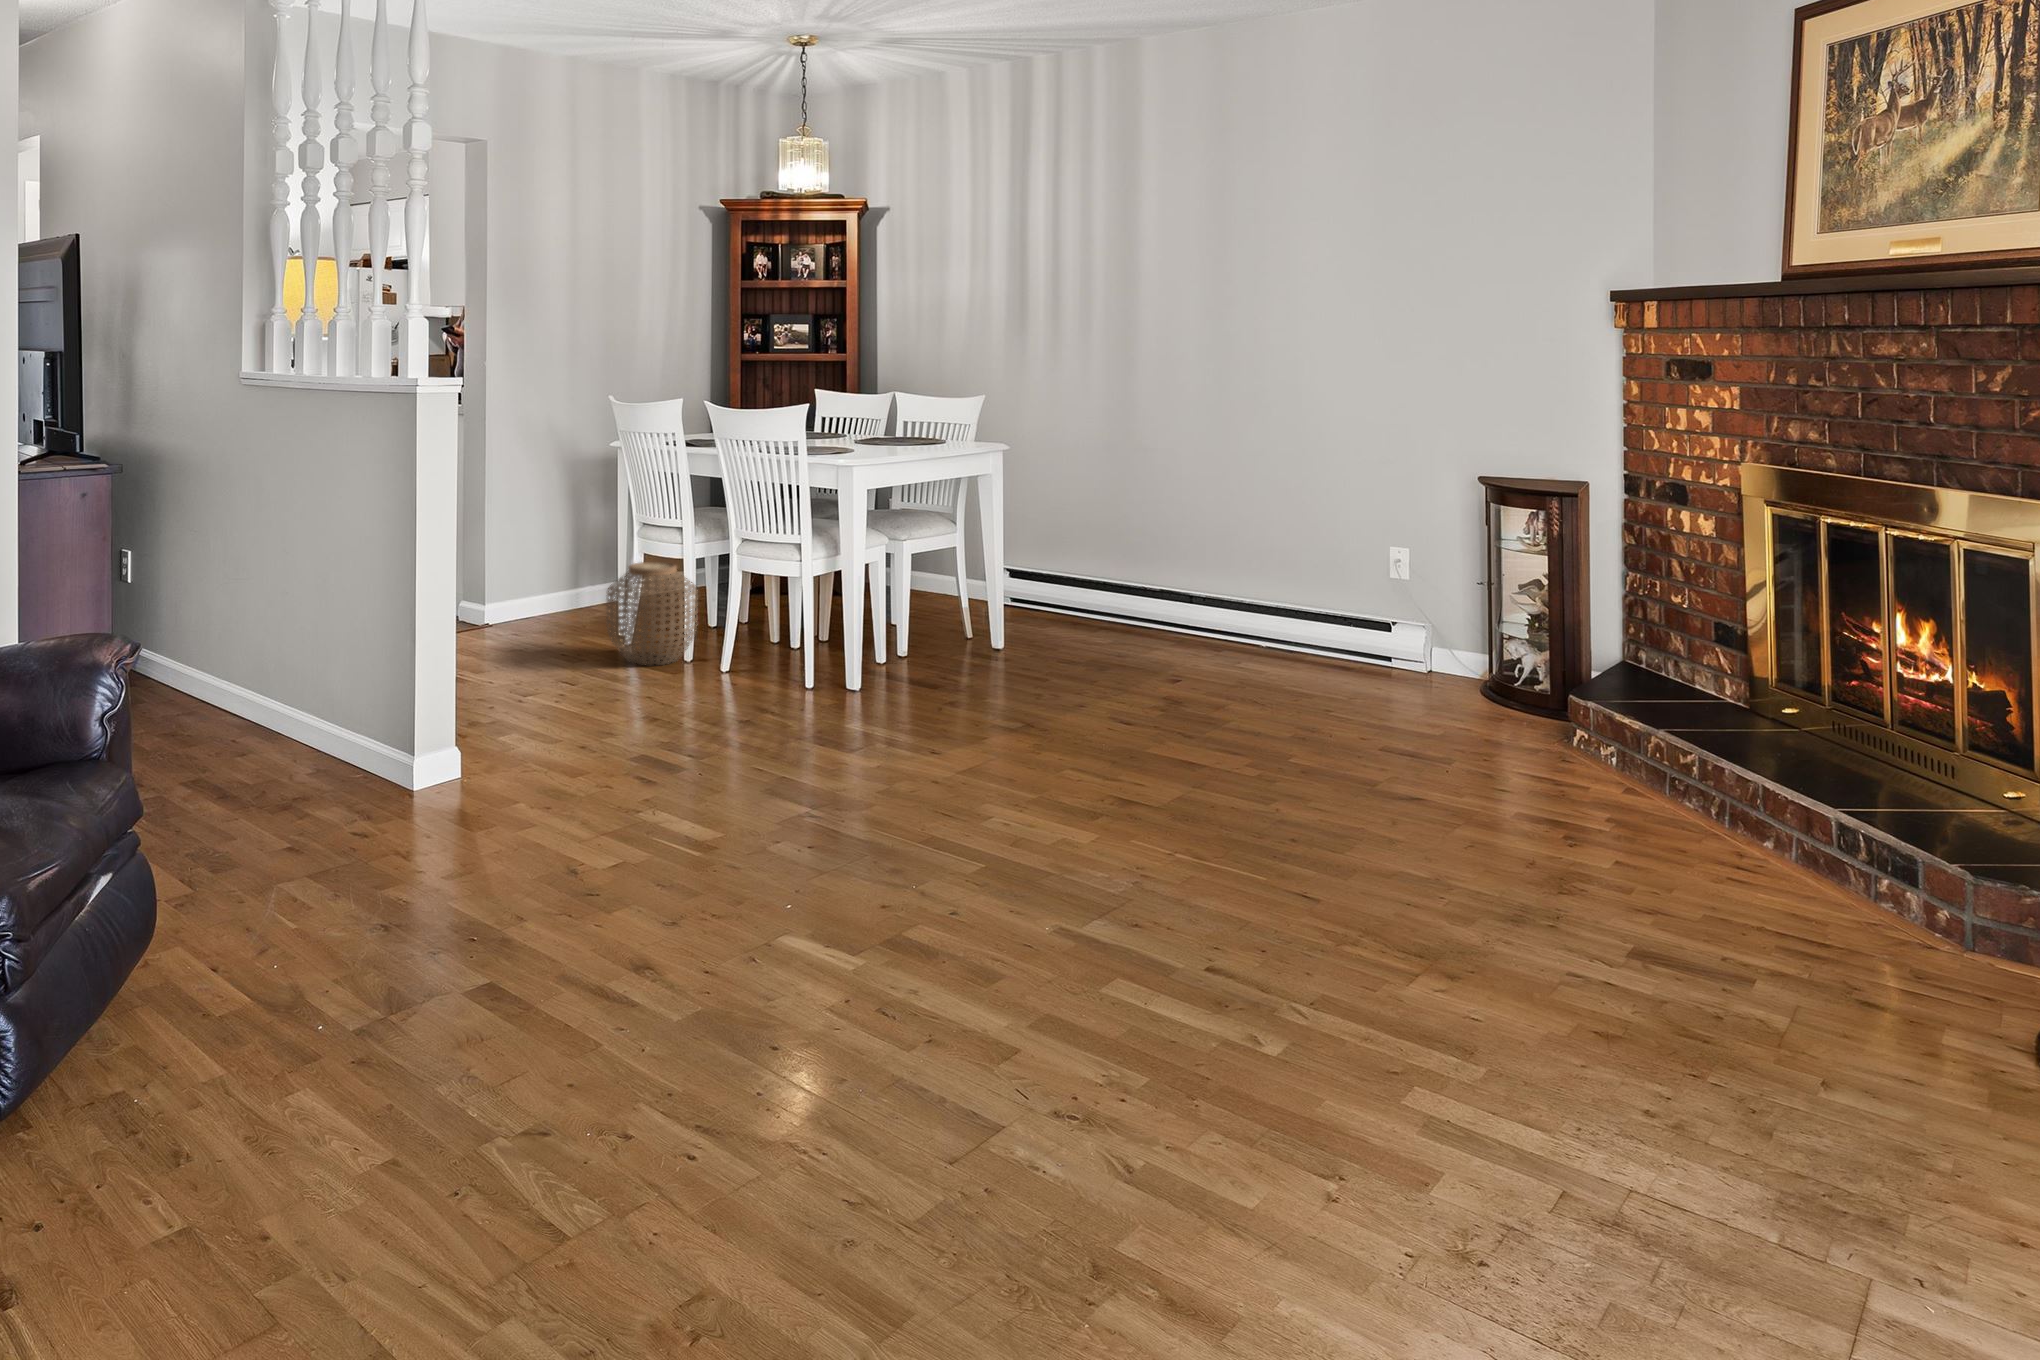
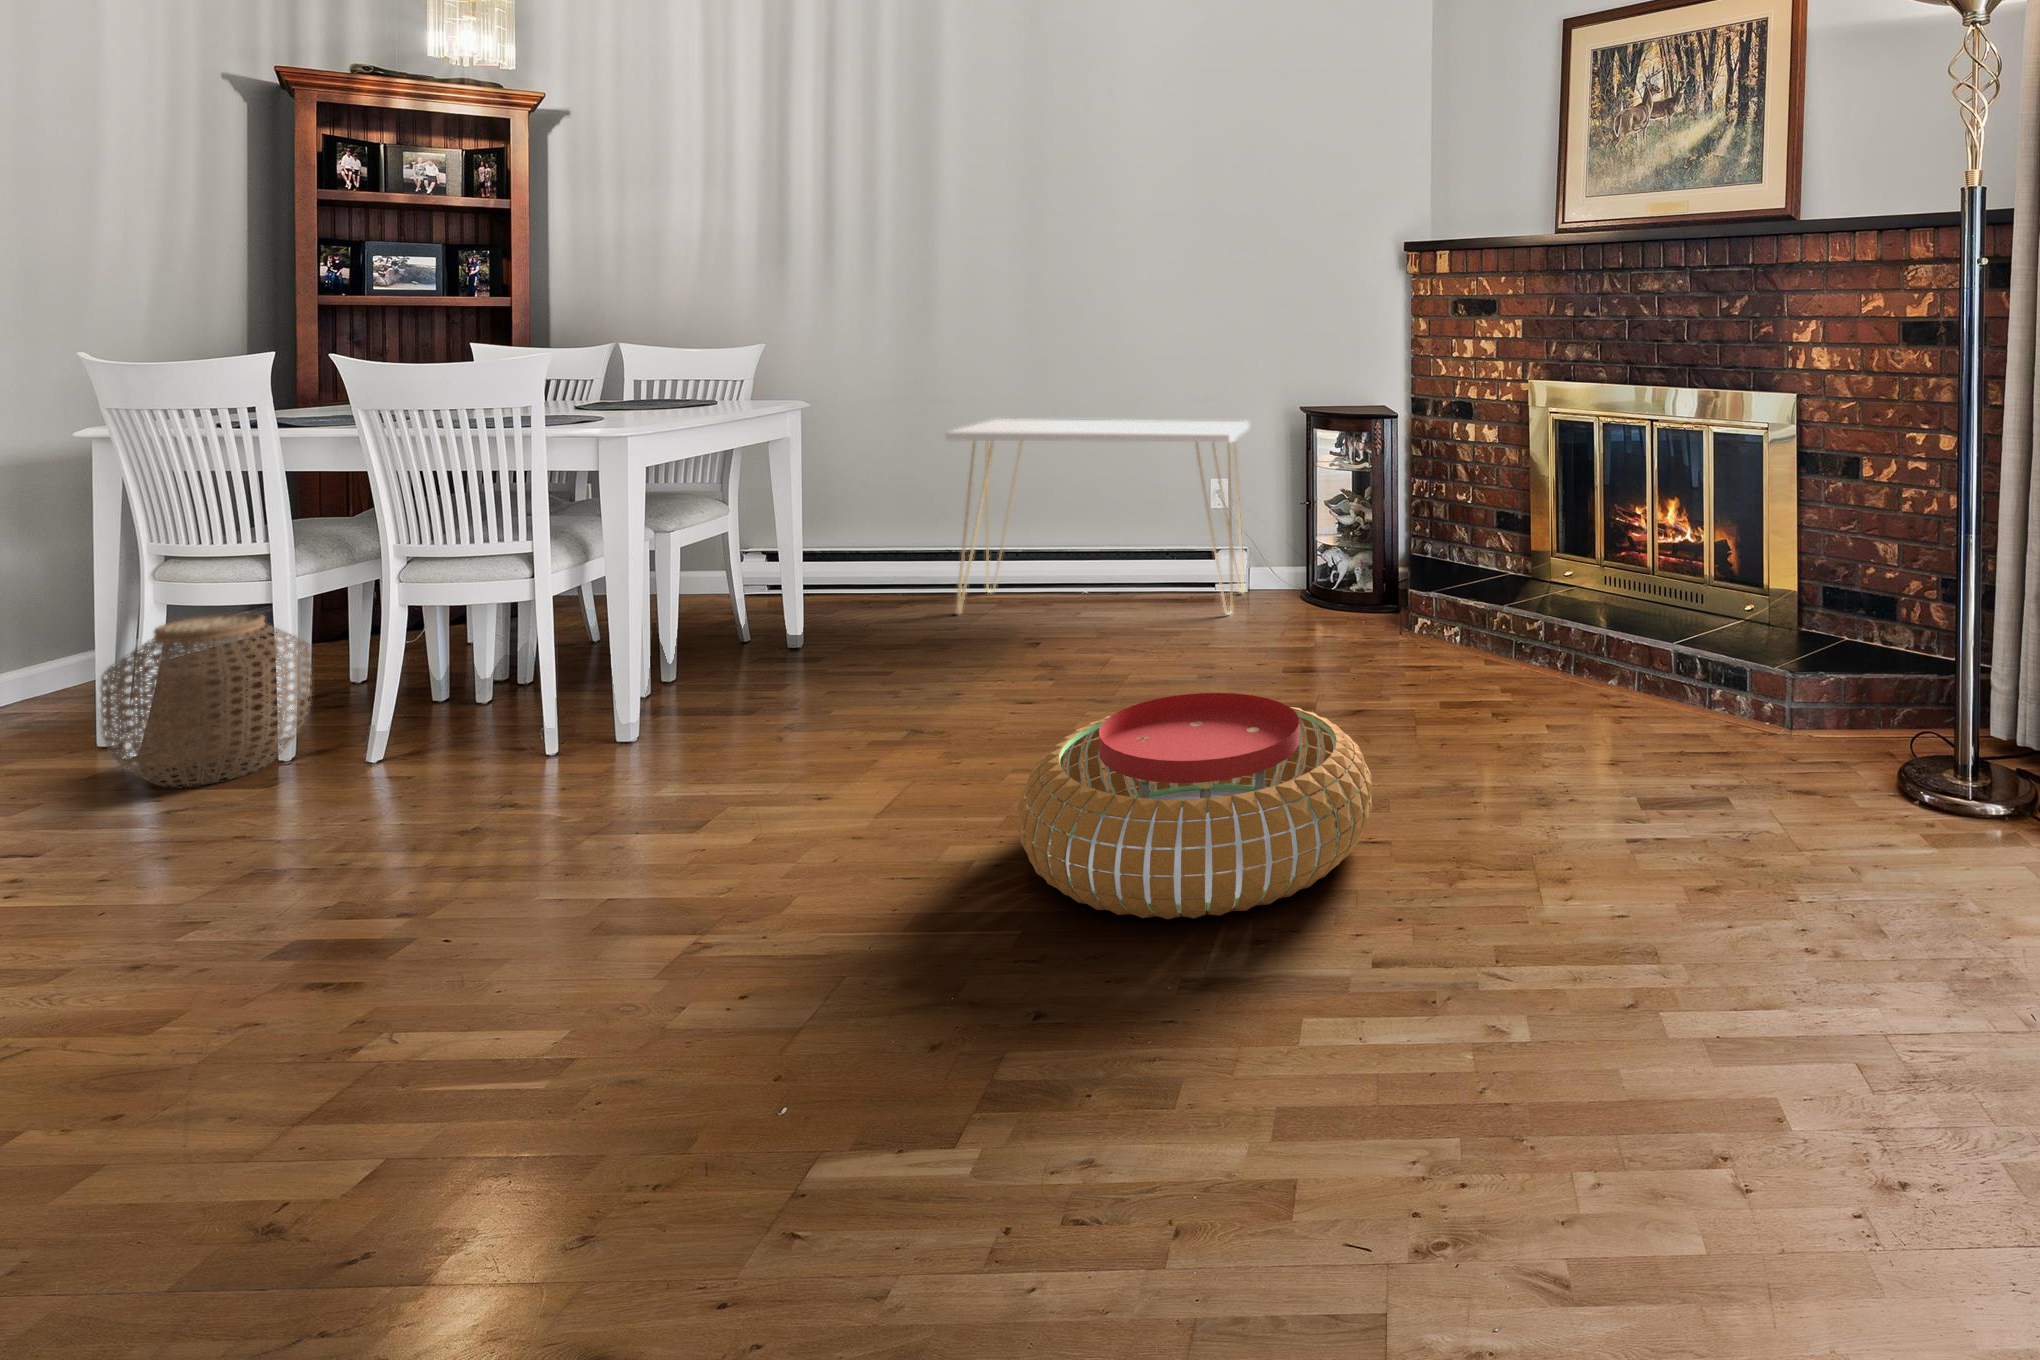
console table: none [1121,470,1433,692] -> present [945,419,1249,615]
pouf: none [1009,722,1318,903] -> present [1018,693,1372,919]

